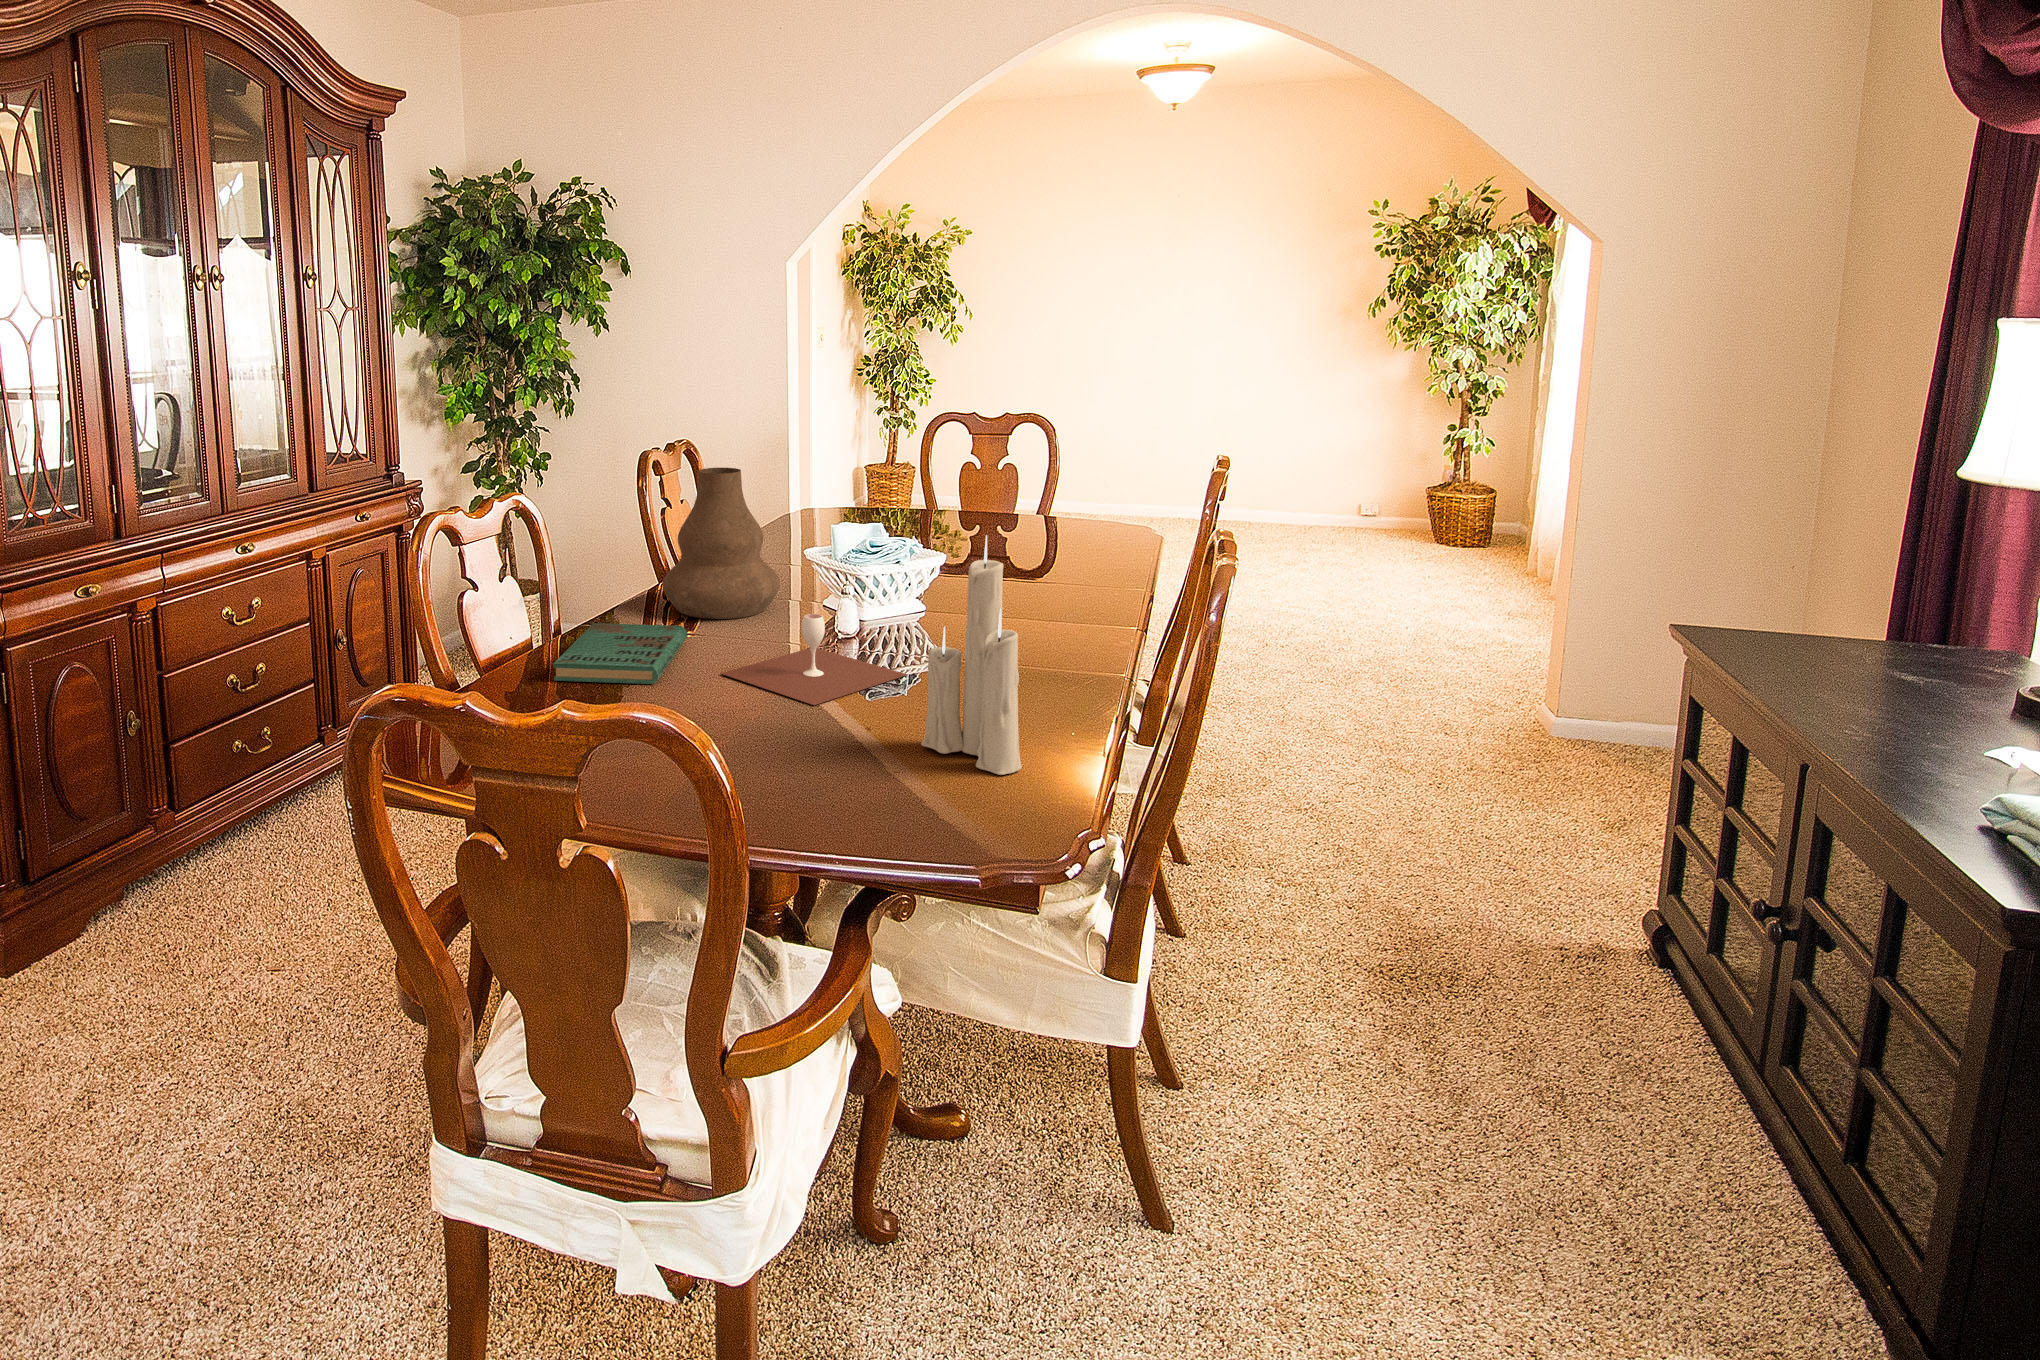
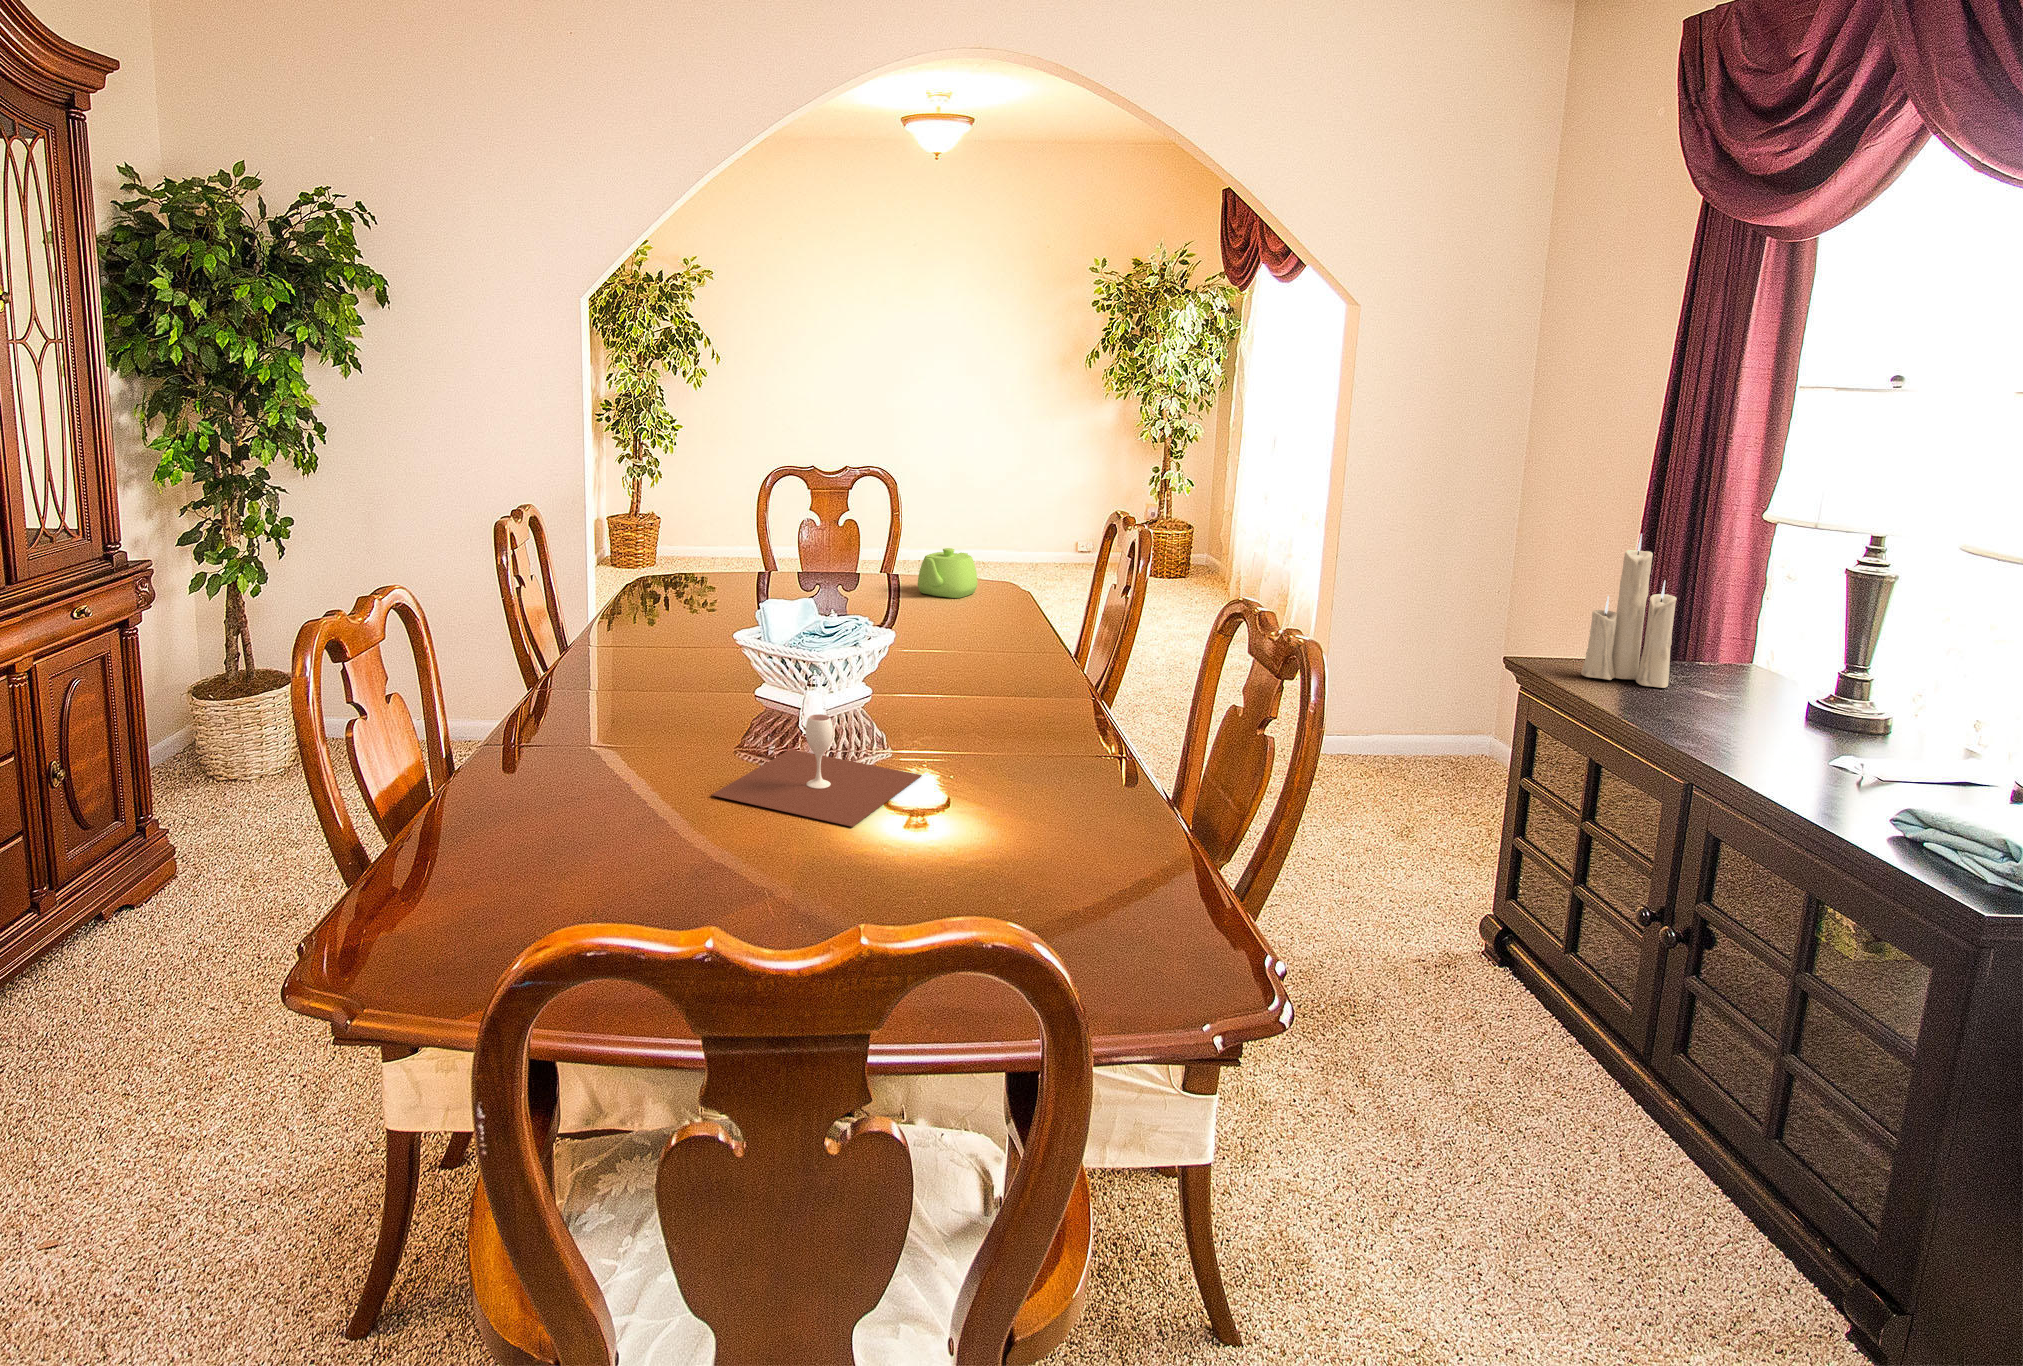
vase: present [663,468,780,619] -> none [572,540,712,722]
teapot: none [1044,491,1103,539] -> present [918,548,977,598]
candle: present [921,535,1021,775] -> present [1581,534,1677,688]
book: present [553,623,687,684] -> none [507,737,645,826]

